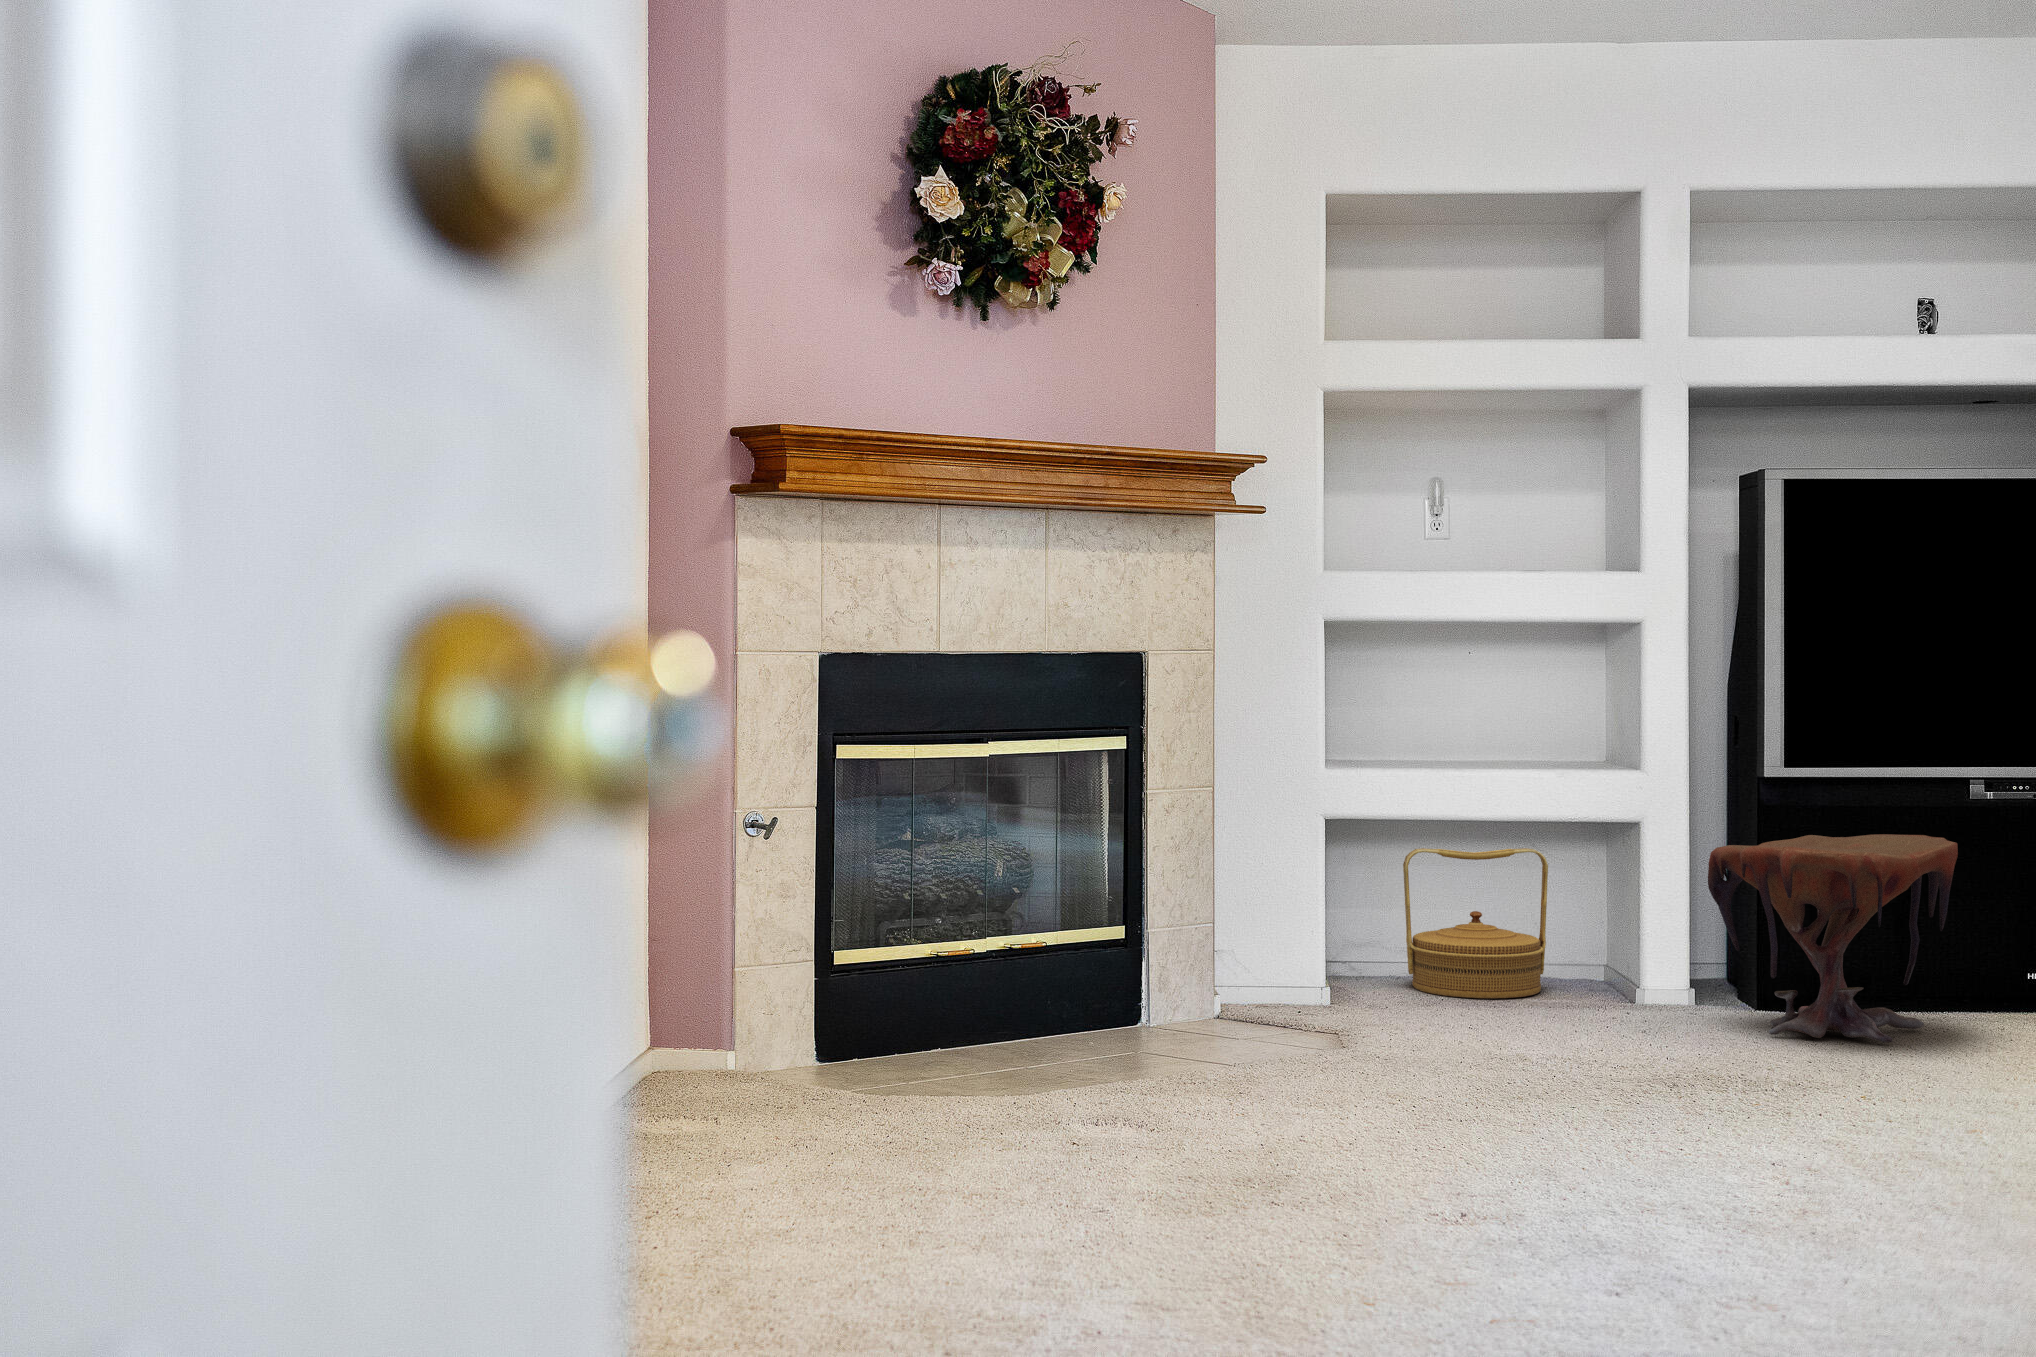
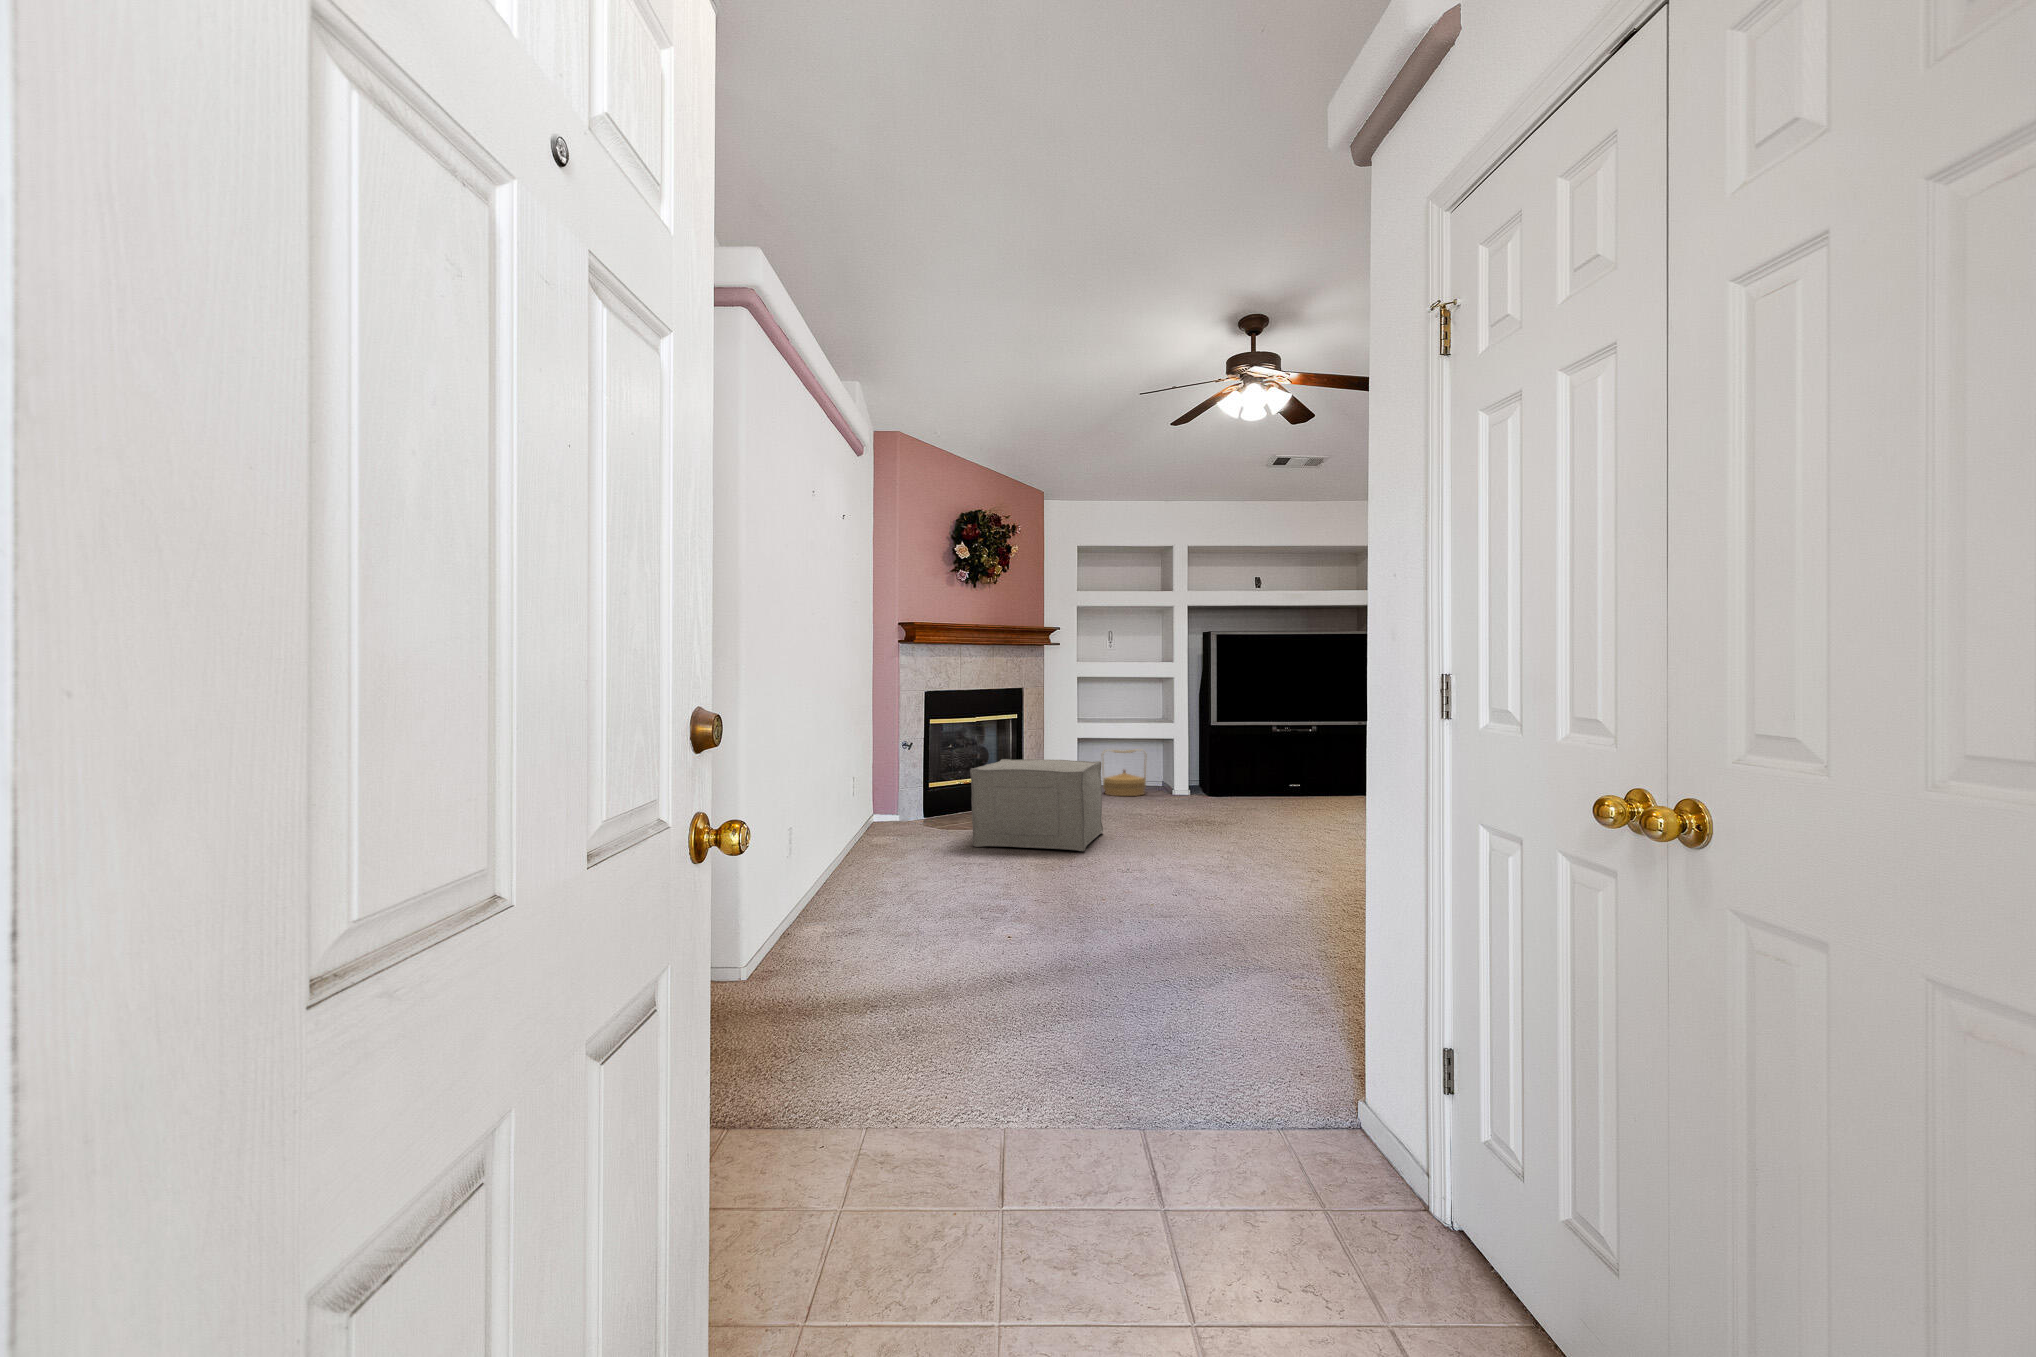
side table: present [1708,834,1958,1042] -> none [1193,742,1264,804]
ottoman: none [890,897,1403,1291] -> present [970,759,1103,851]

